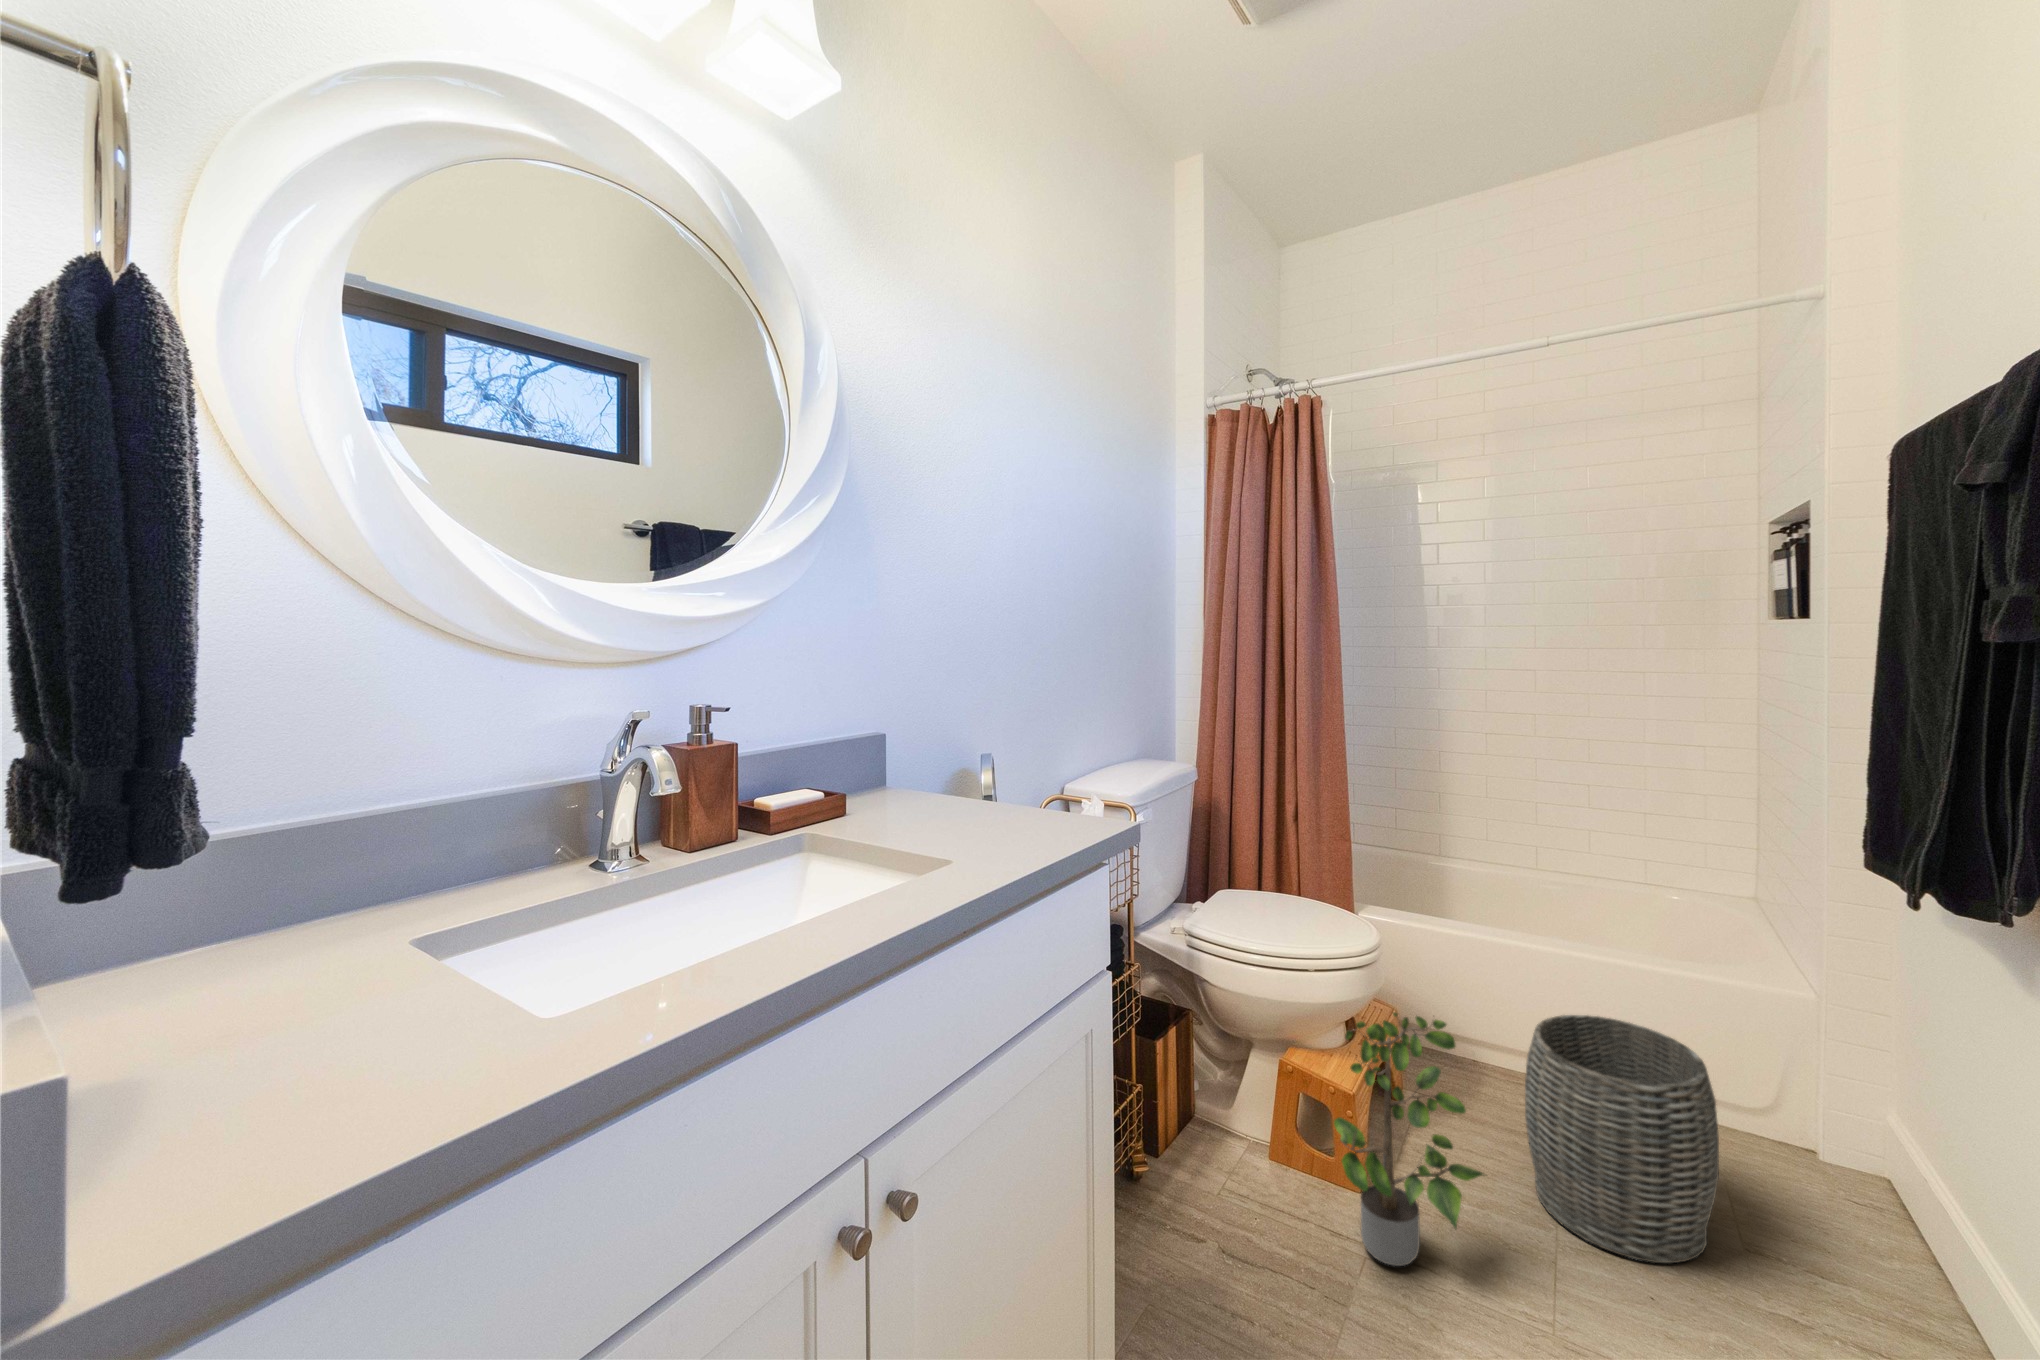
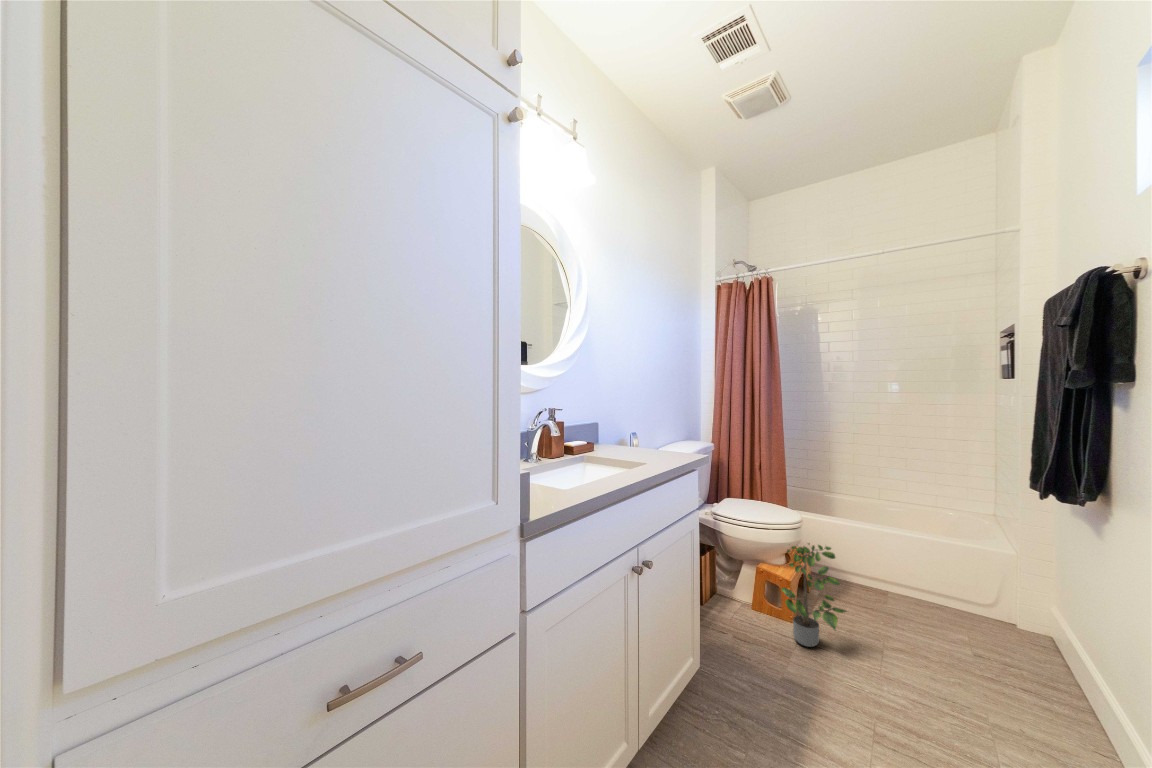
woven basket: present [1525,1015,1719,1263] -> none [868,553,957,655]

